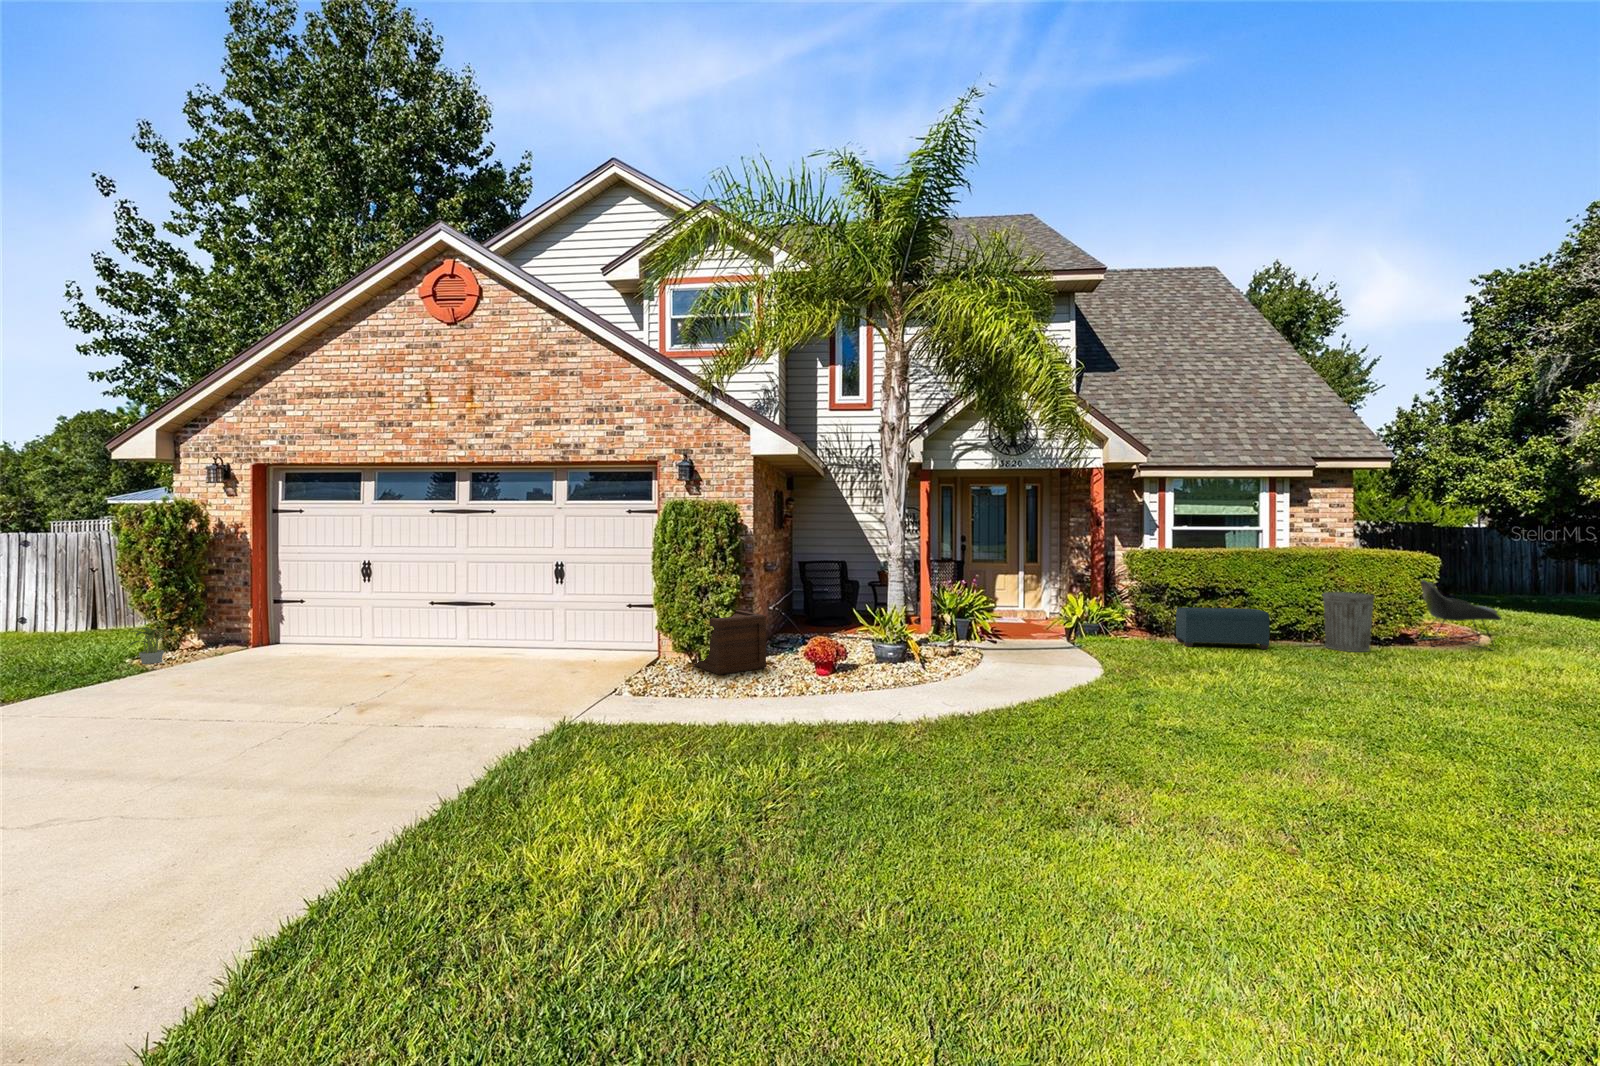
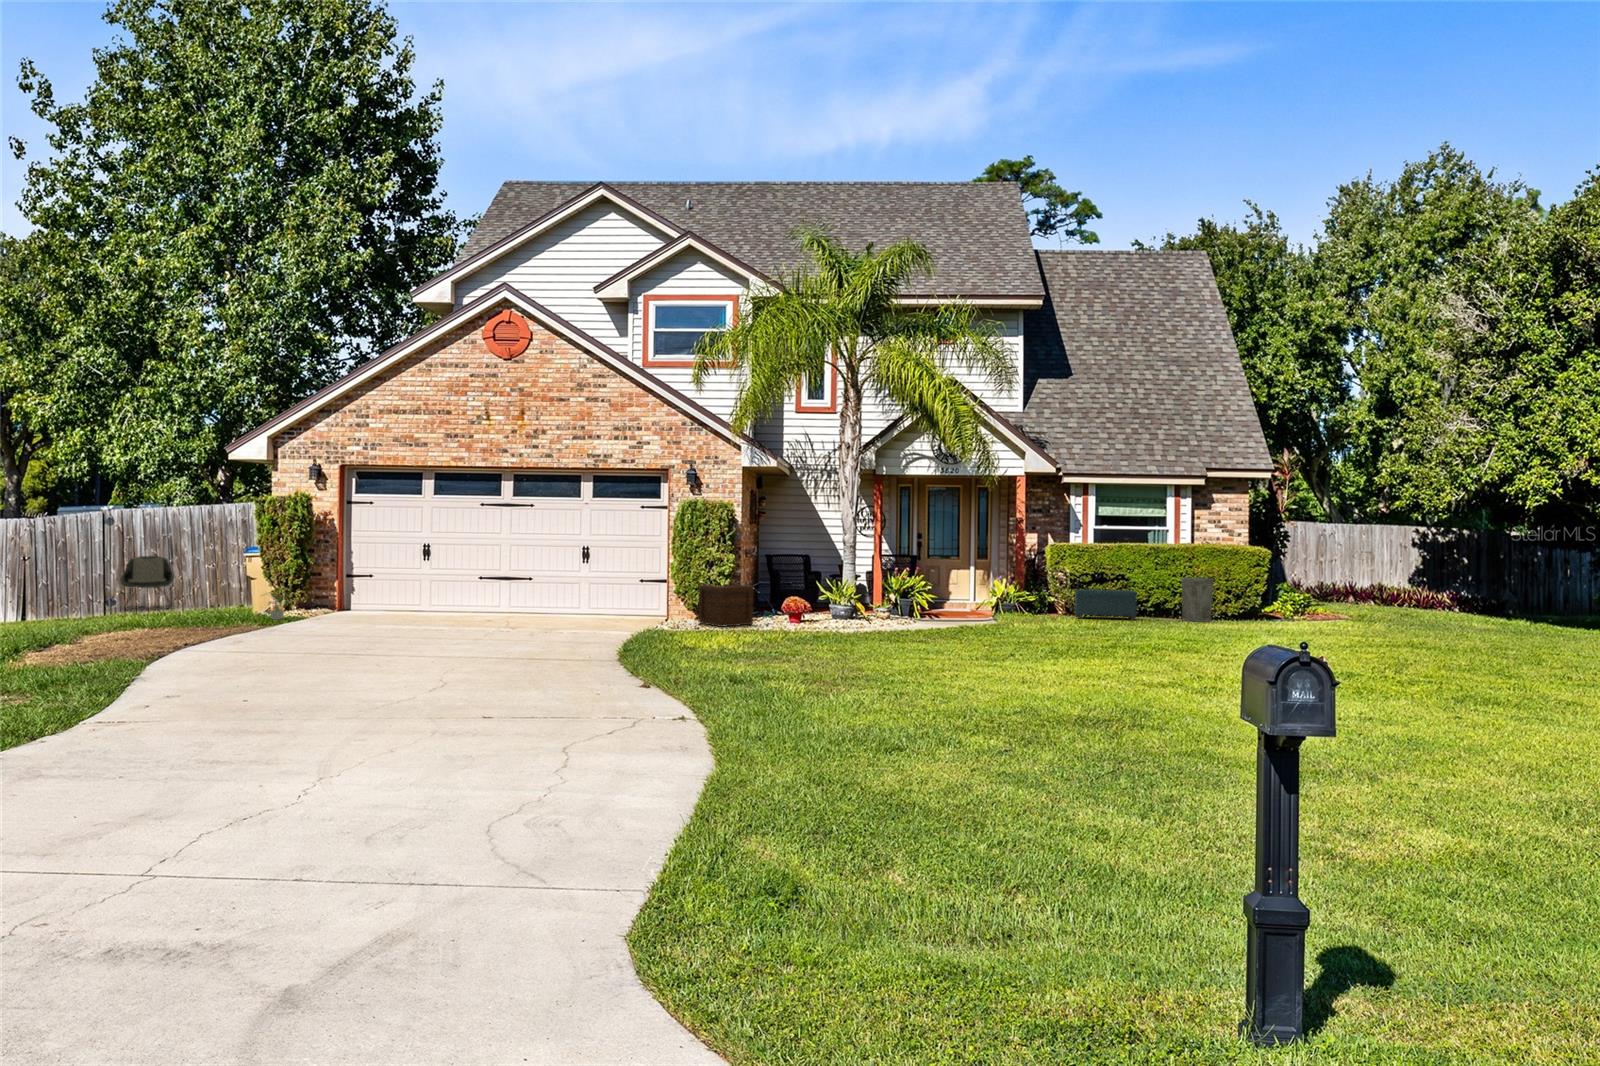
lounge chair: present [1420,580,1502,651] -> present [120,556,174,610]

